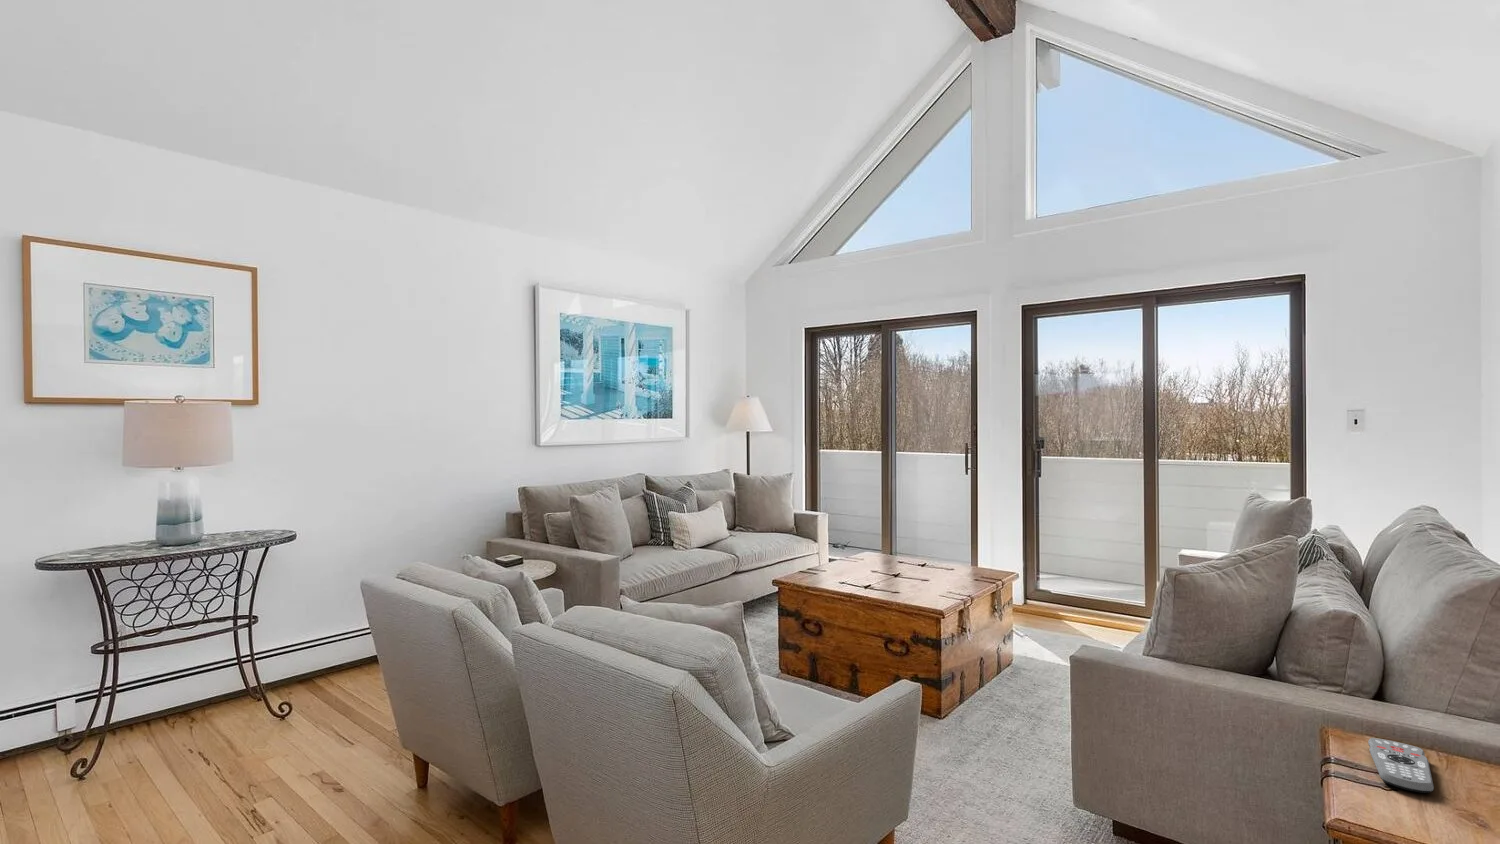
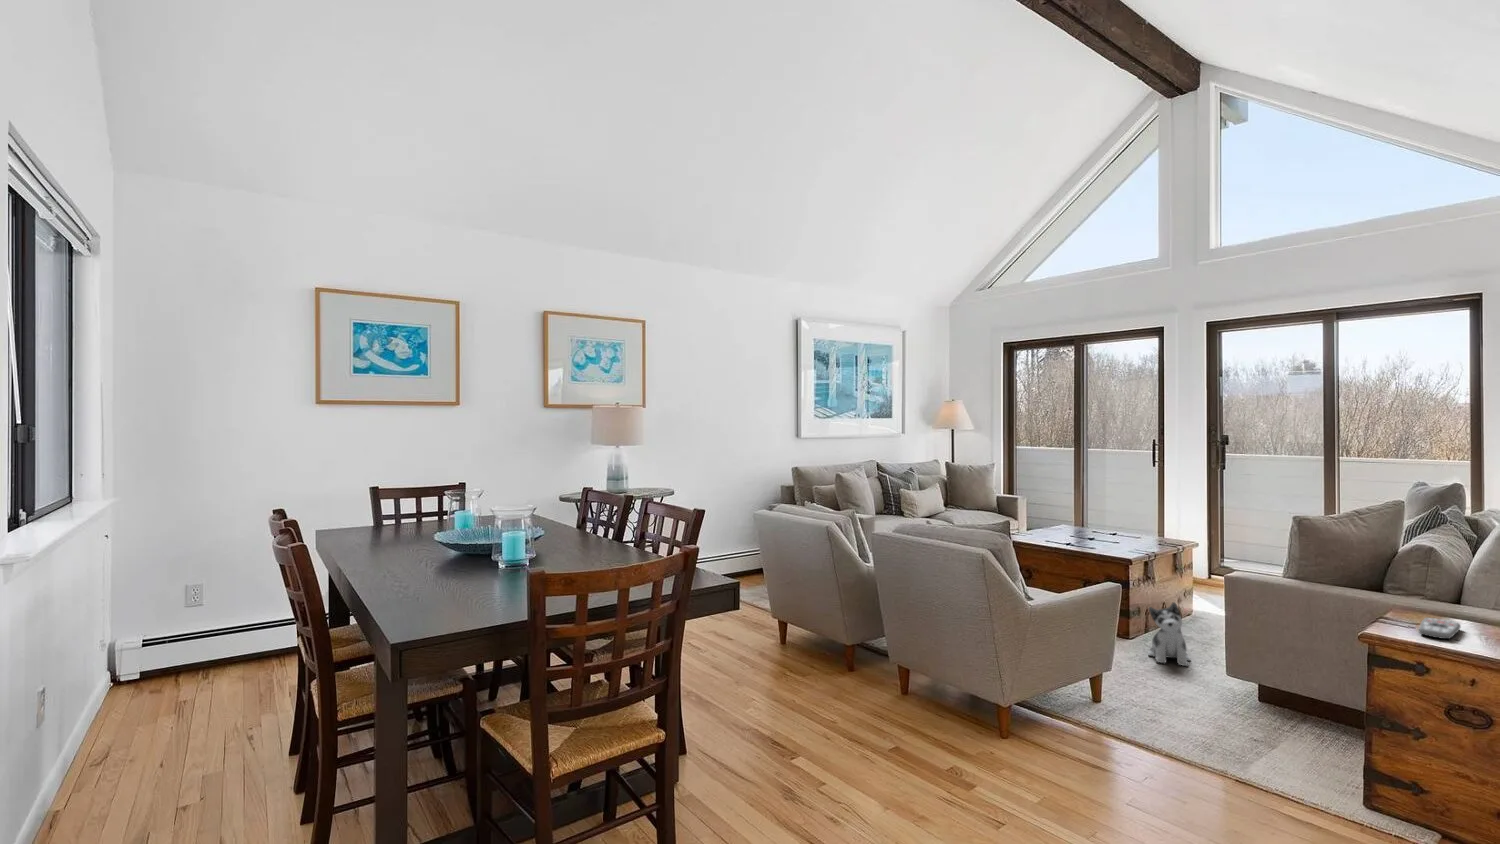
plush toy: none [965,675,1018,766] -> present [1148,602,1191,666]

